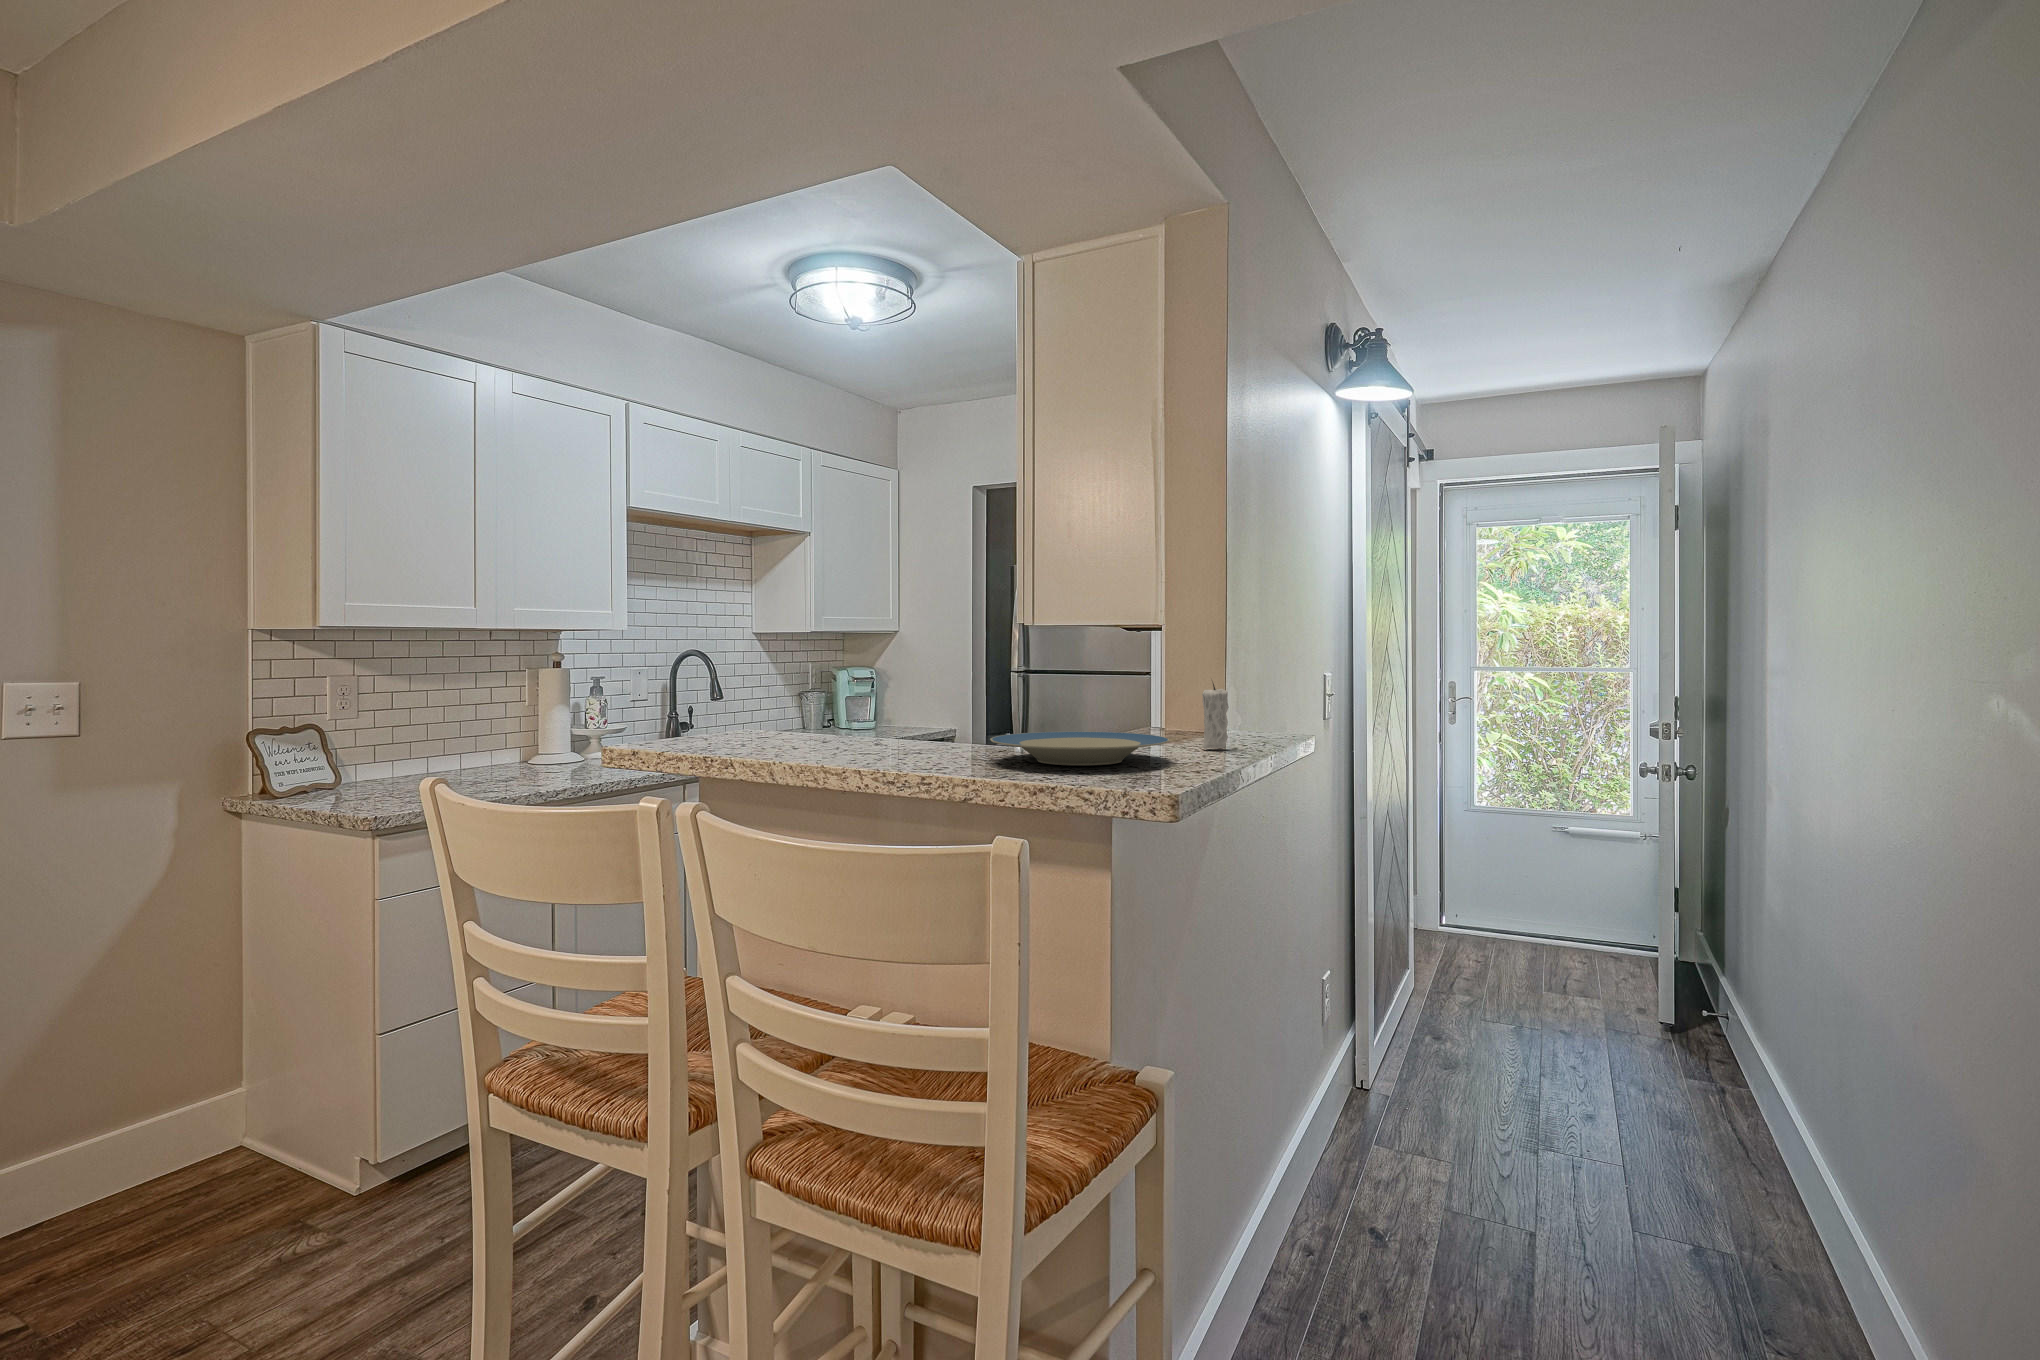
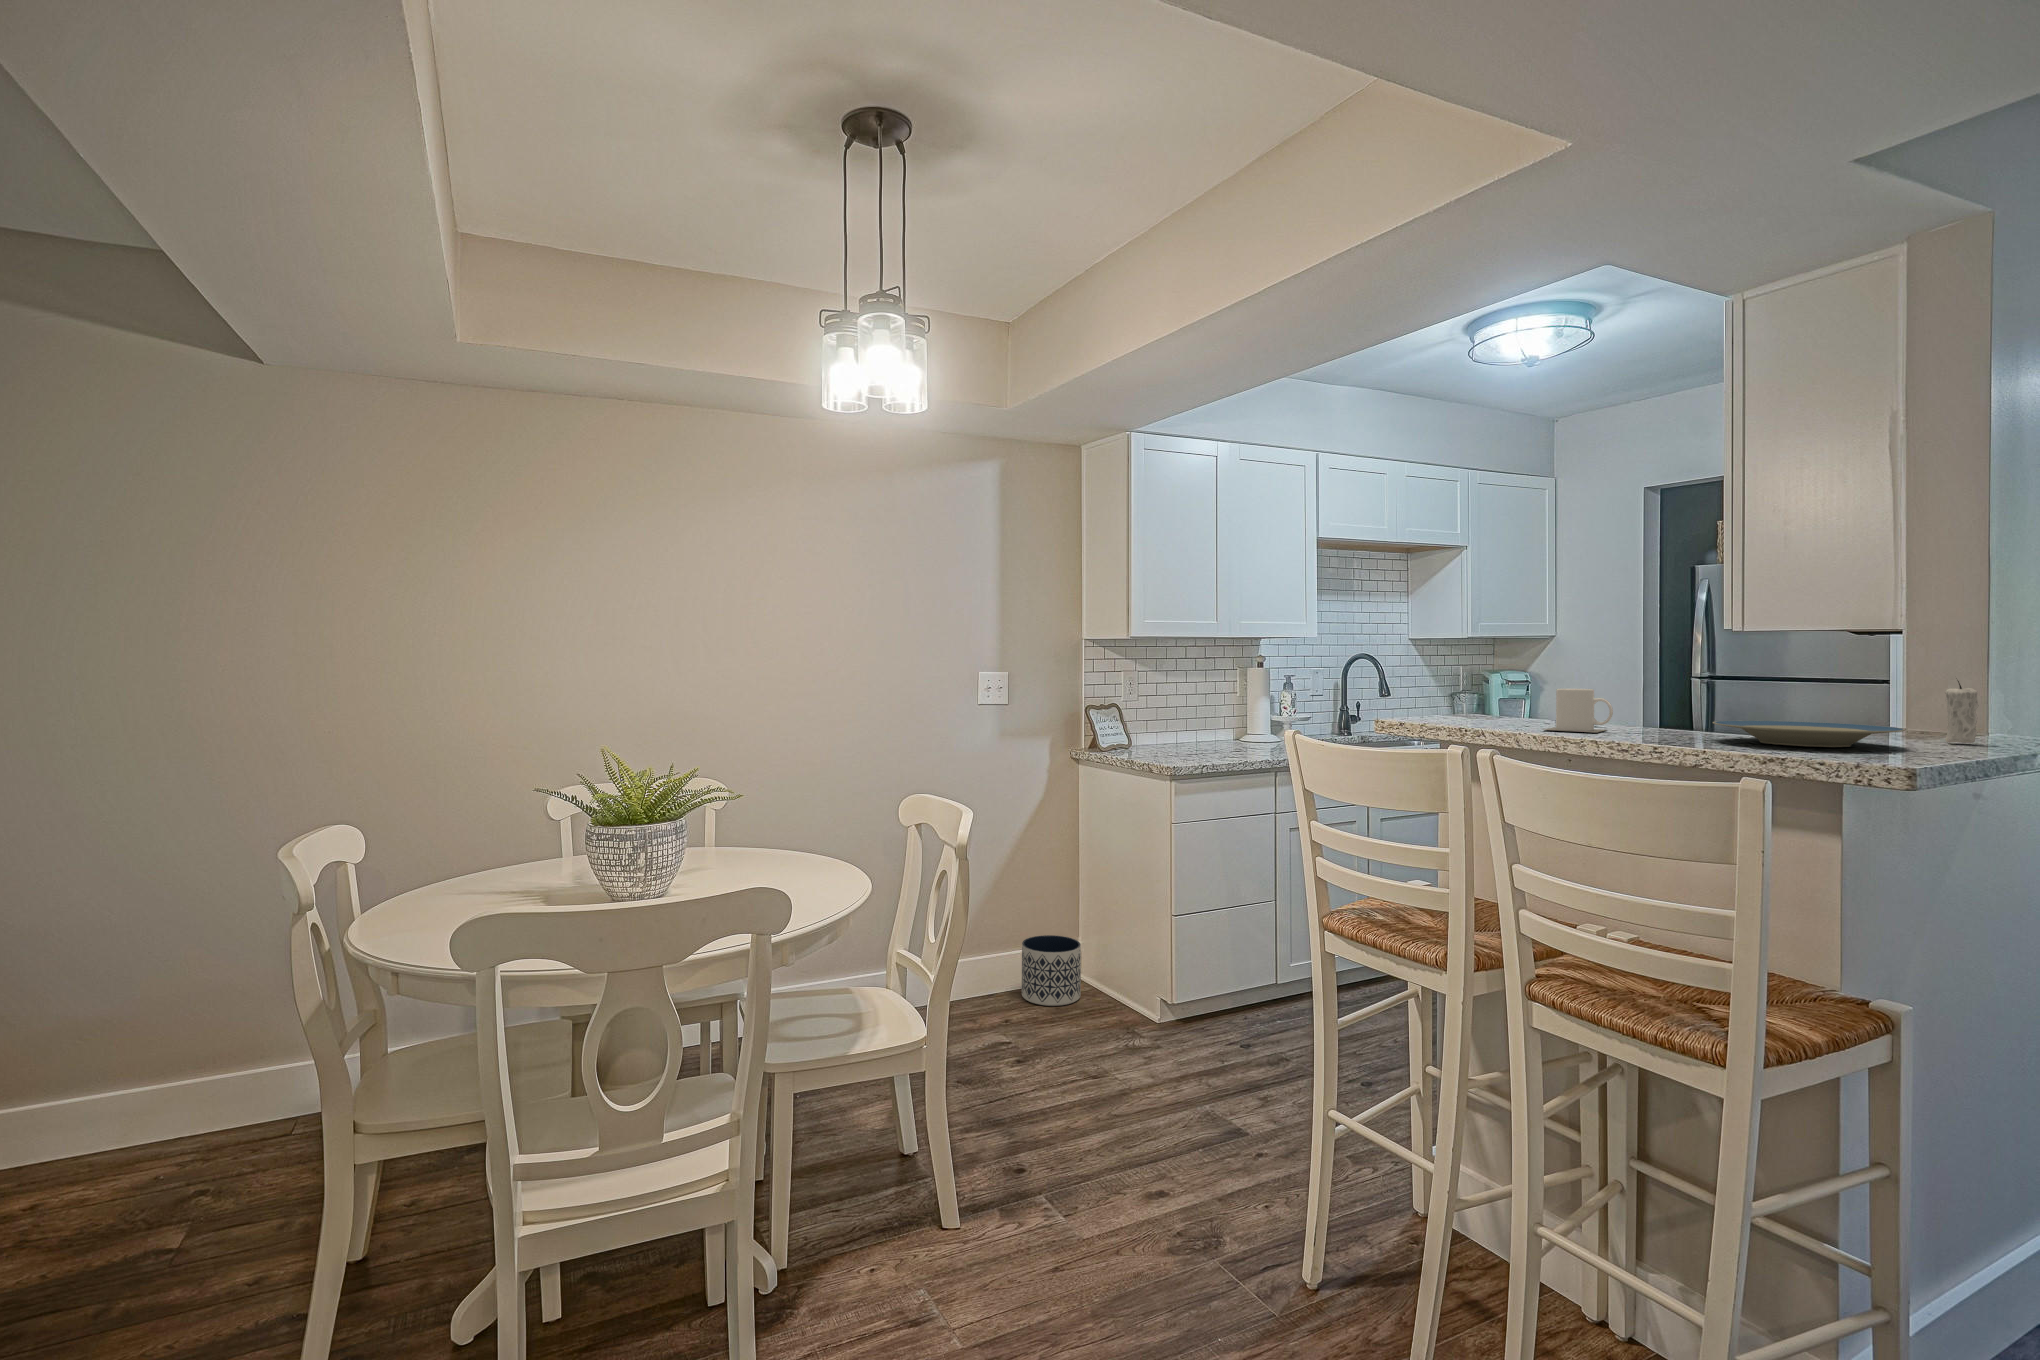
mug: none [807,698,891,756] -> present [1543,689,1613,732]
planter: none [102,1094,226,1221] -> present [1022,935,1081,1006]

